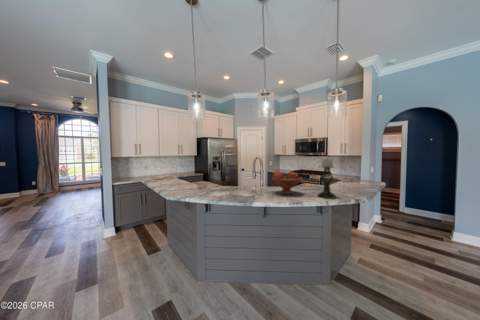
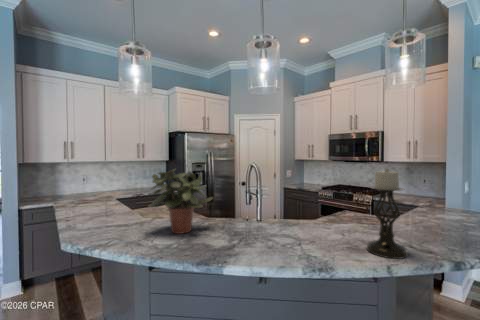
potted plant: none [207,159,240,192] -> present [149,169,213,234]
fruit bowl: present [272,171,303,194] -> none [272,193,335,243]

